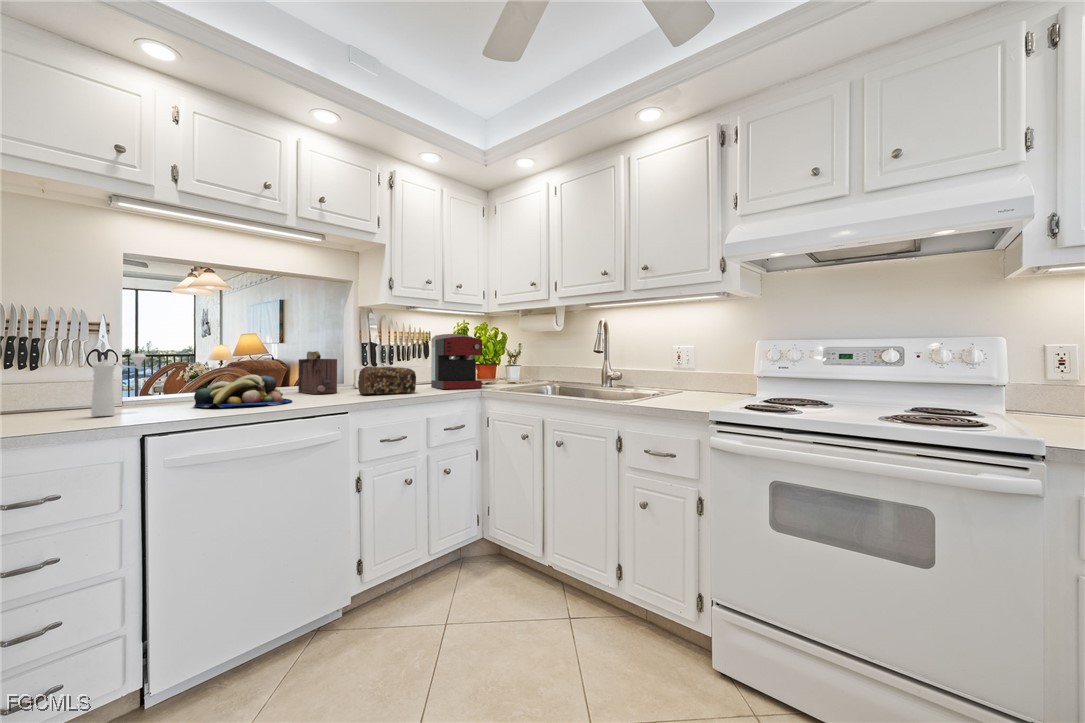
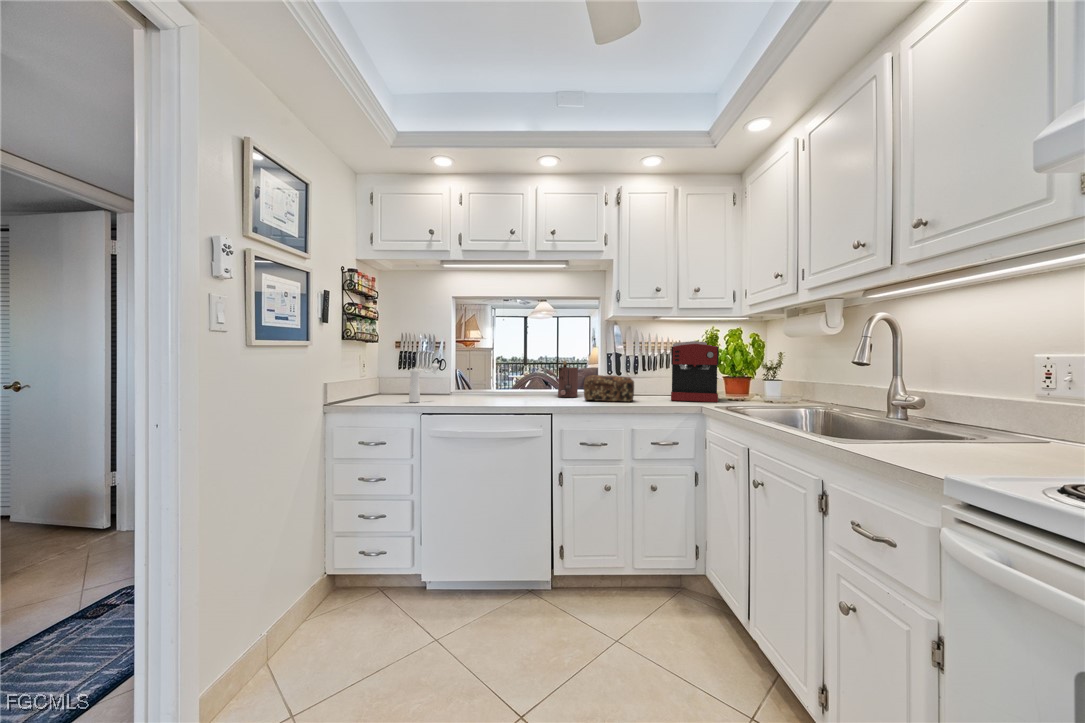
fruit bowl: present [194,375,292,407] -> none [463,379,525,403]

